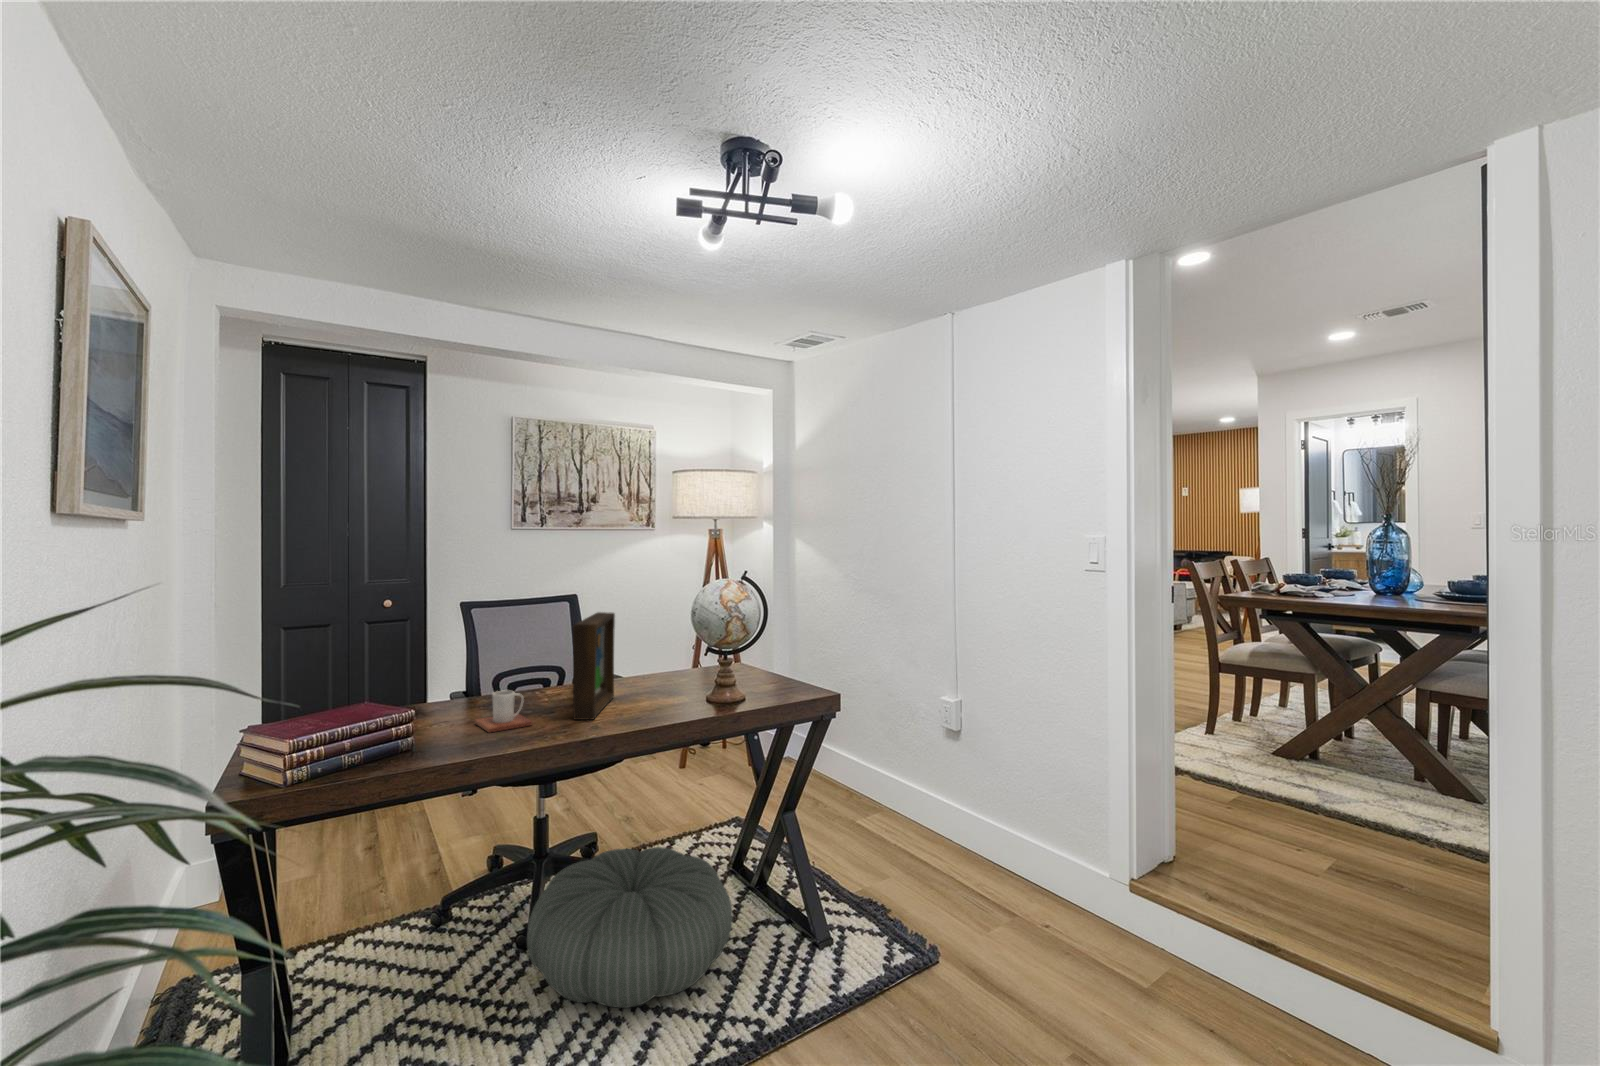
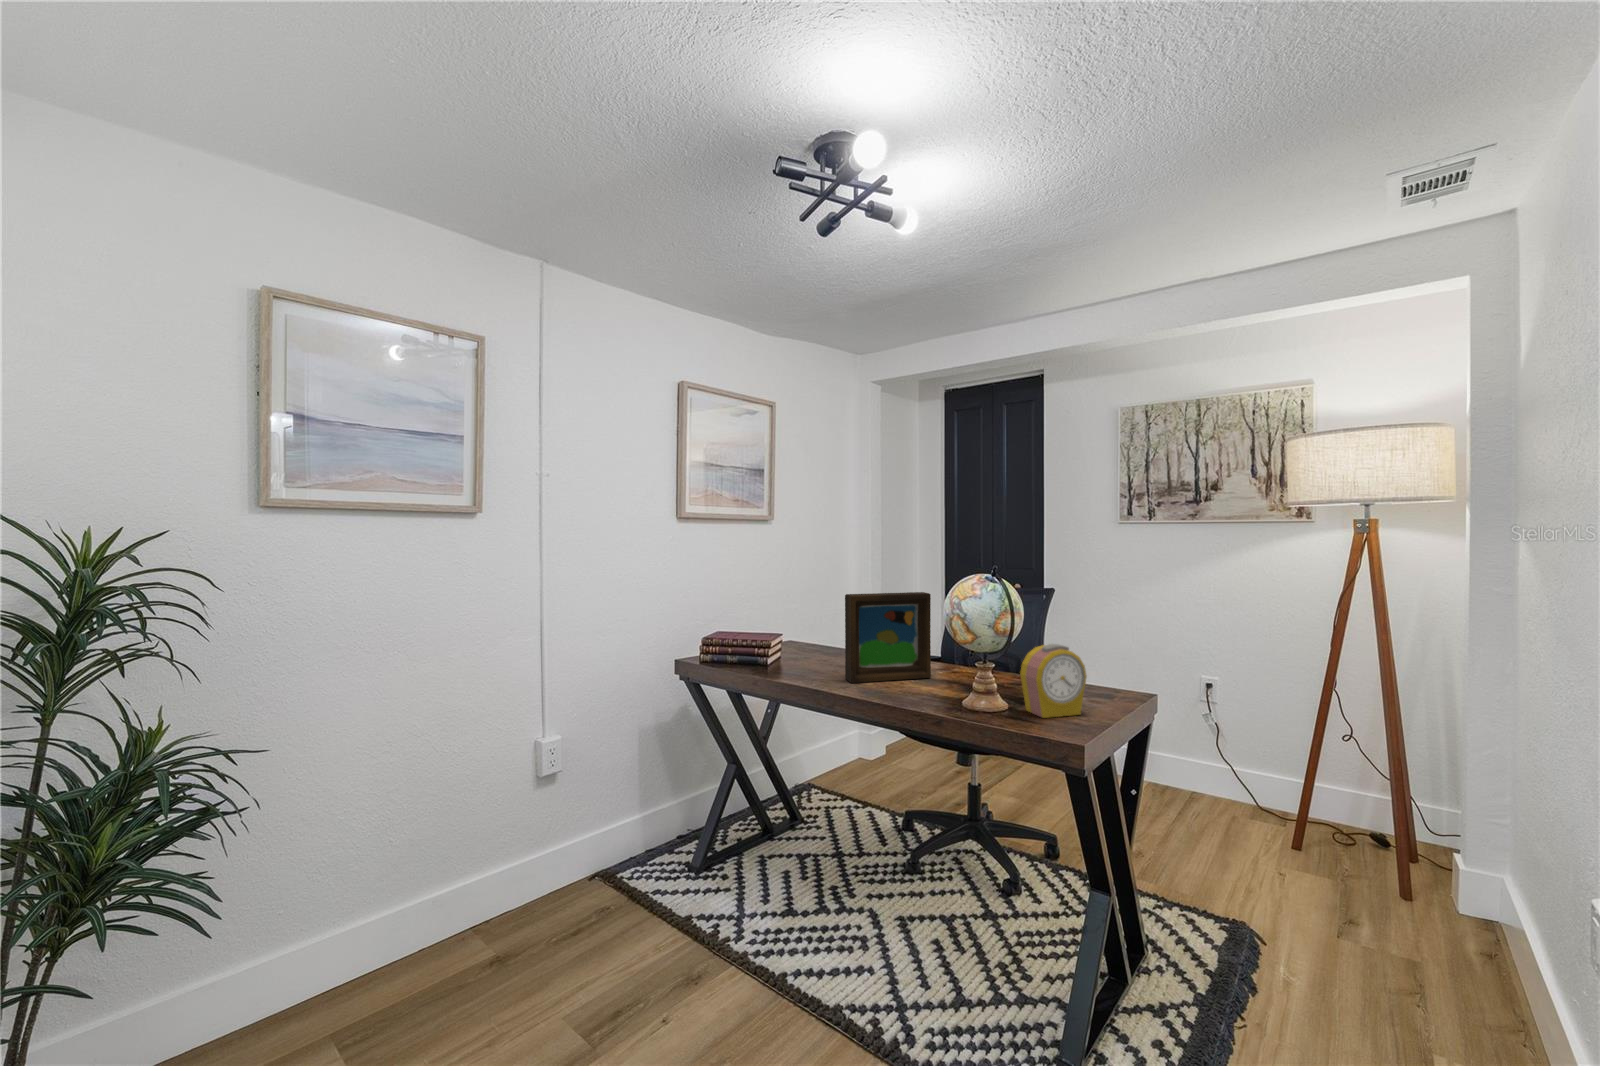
alarm clock: none [749,636,774,693] -> present [1020,644,1087,718]
mug: present [475,690,532,732] -> none [793,642,840,674]
pouf: present [527,847,733,1008] -> none [788,821,984,981]

